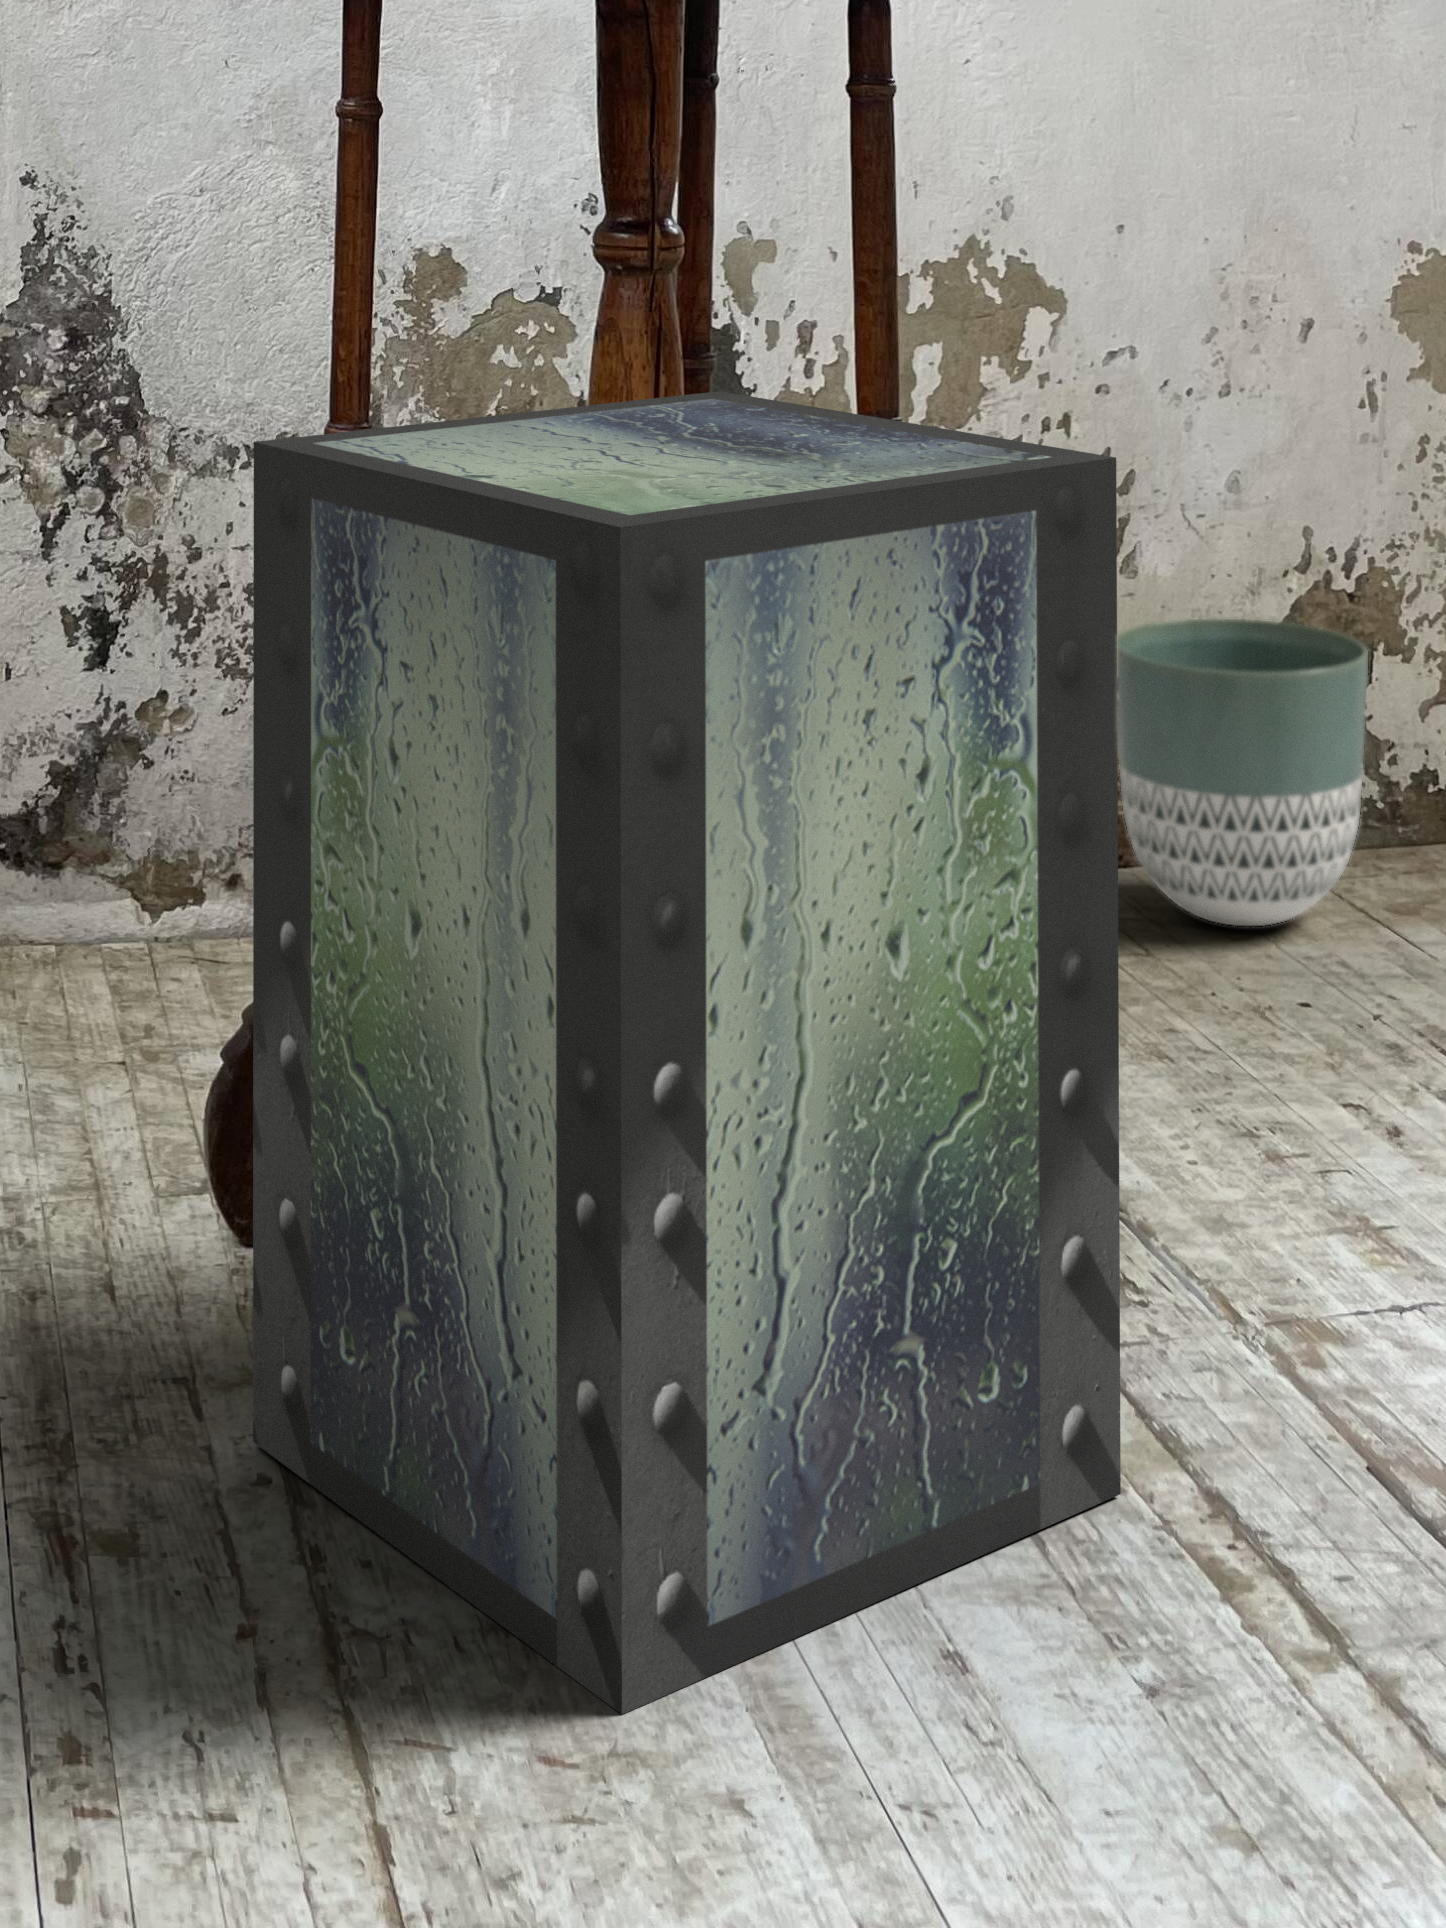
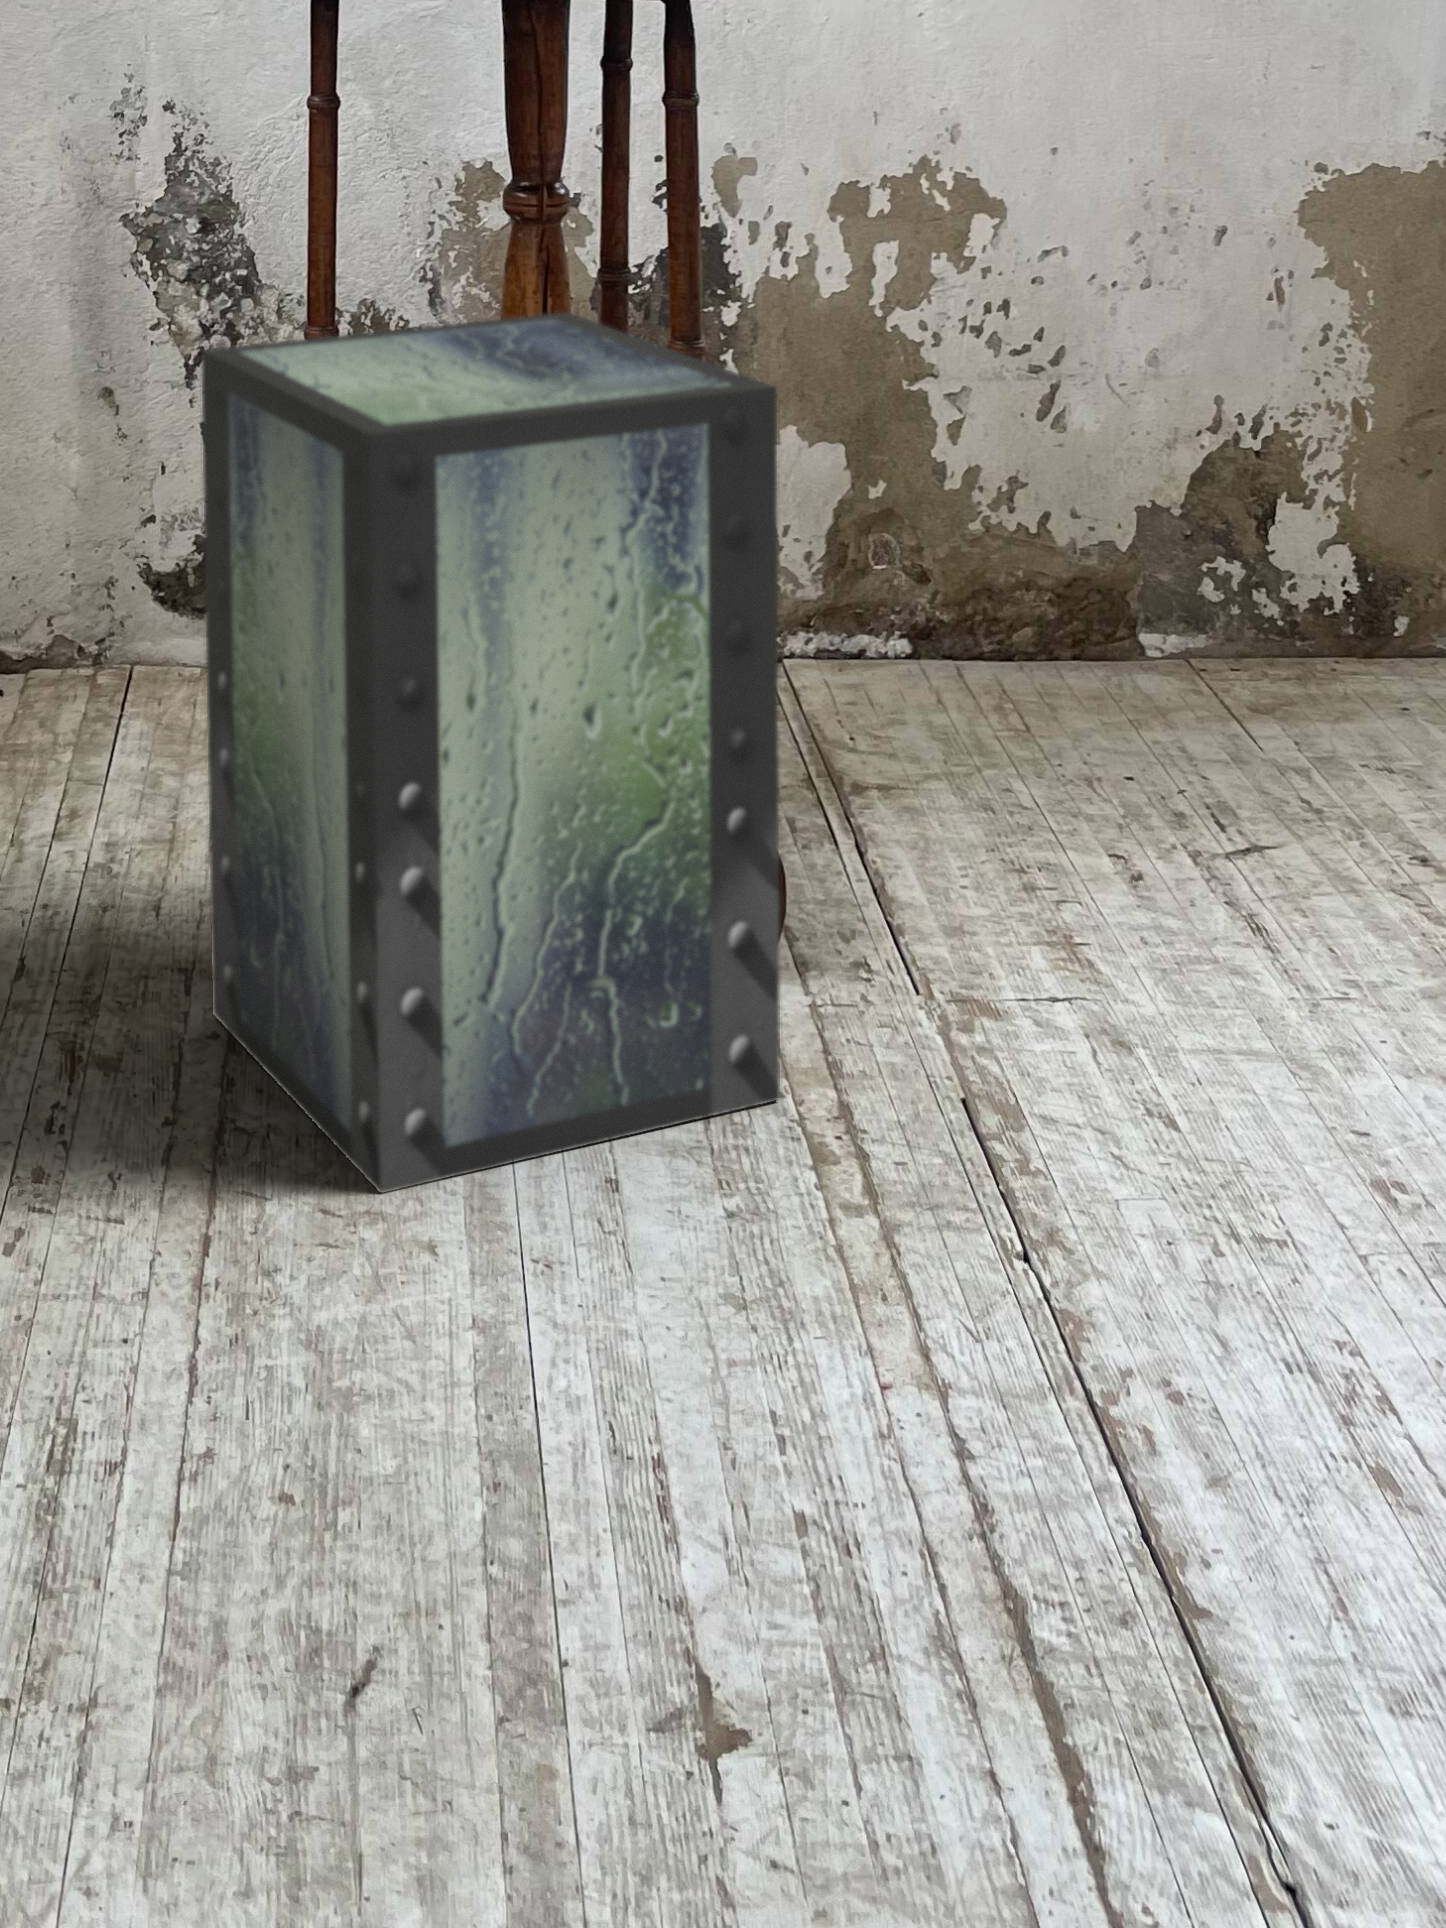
planter: present [1117,619,1368,926] -> none [1022,467,1231,714]

